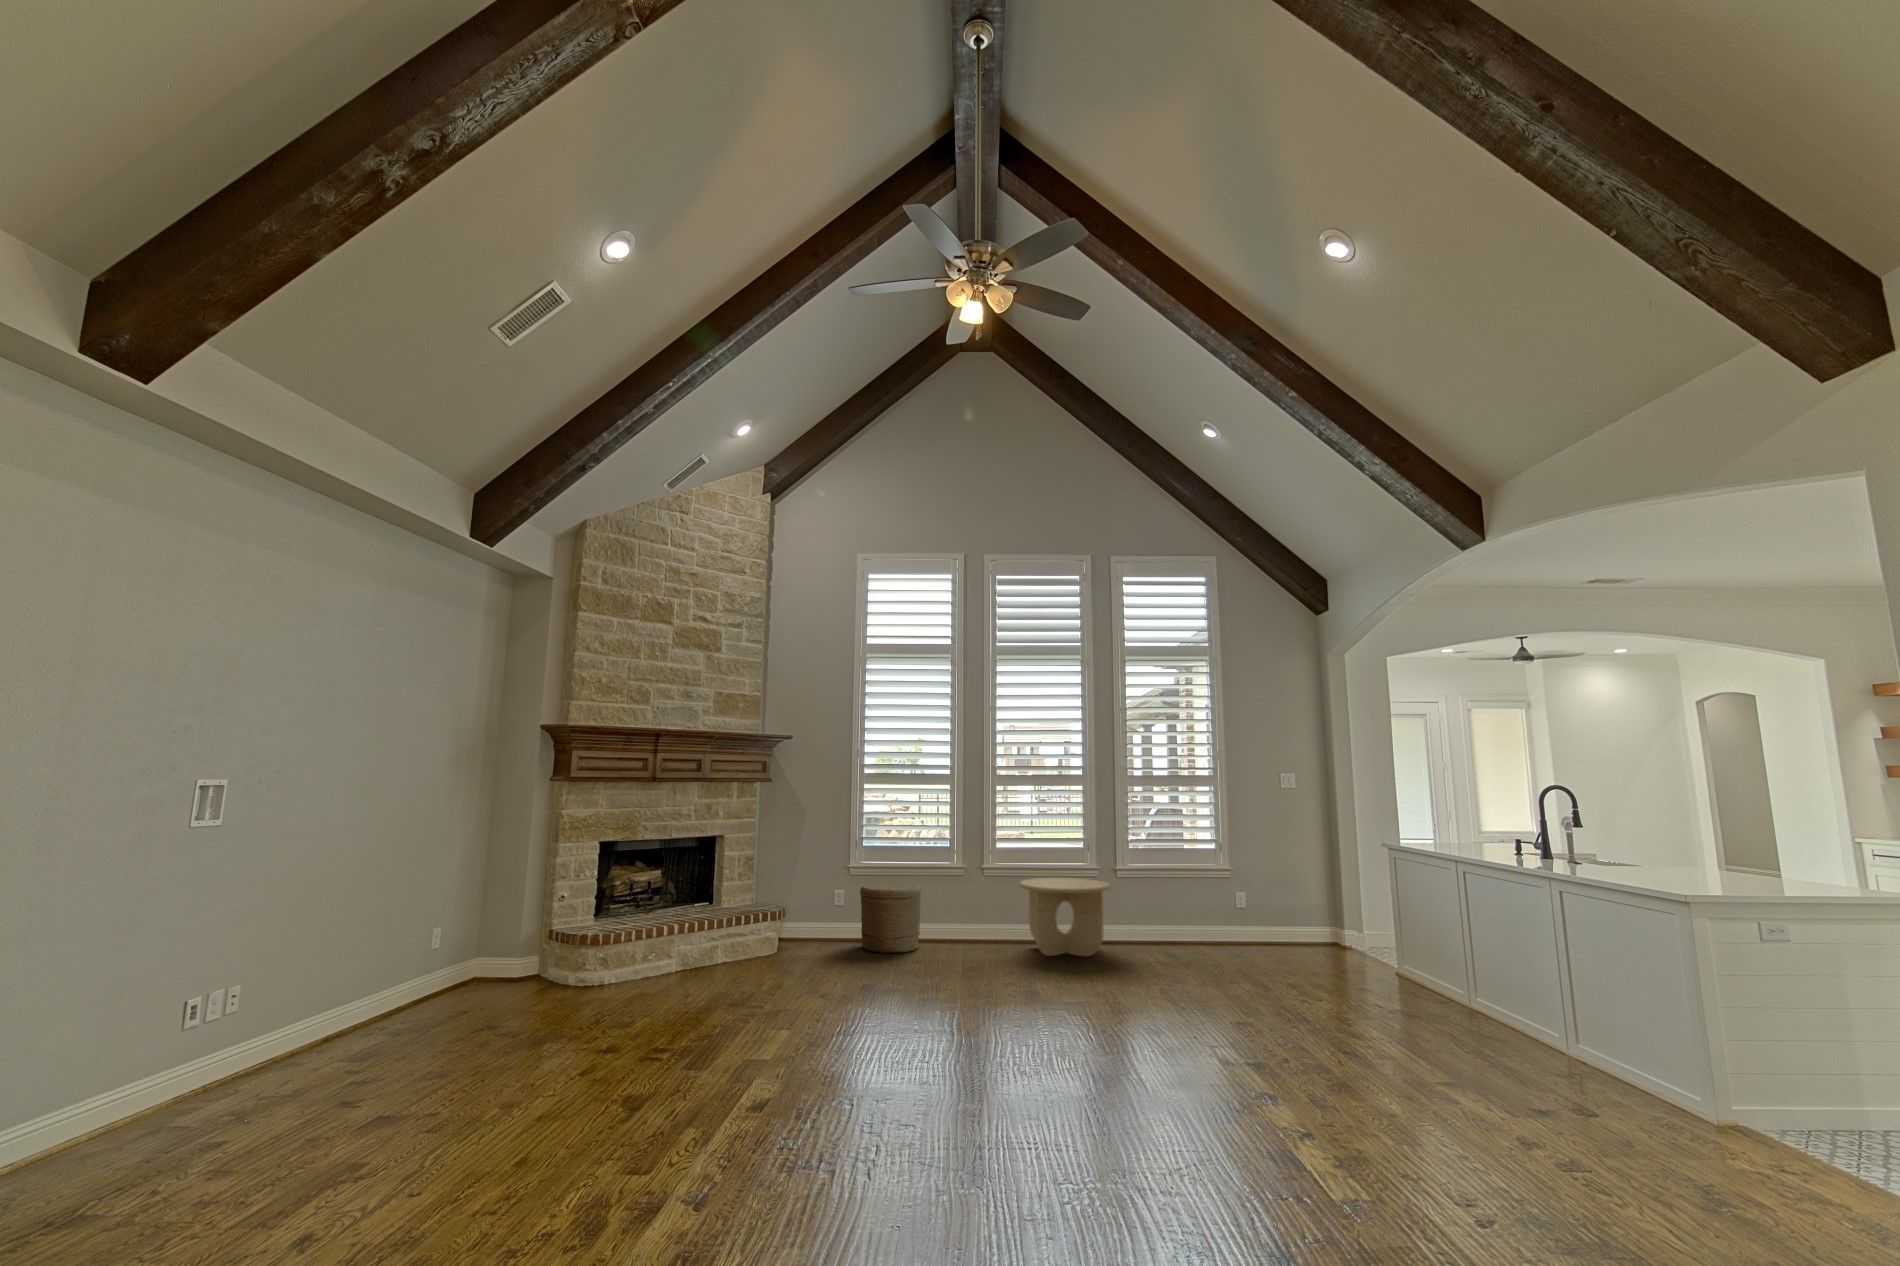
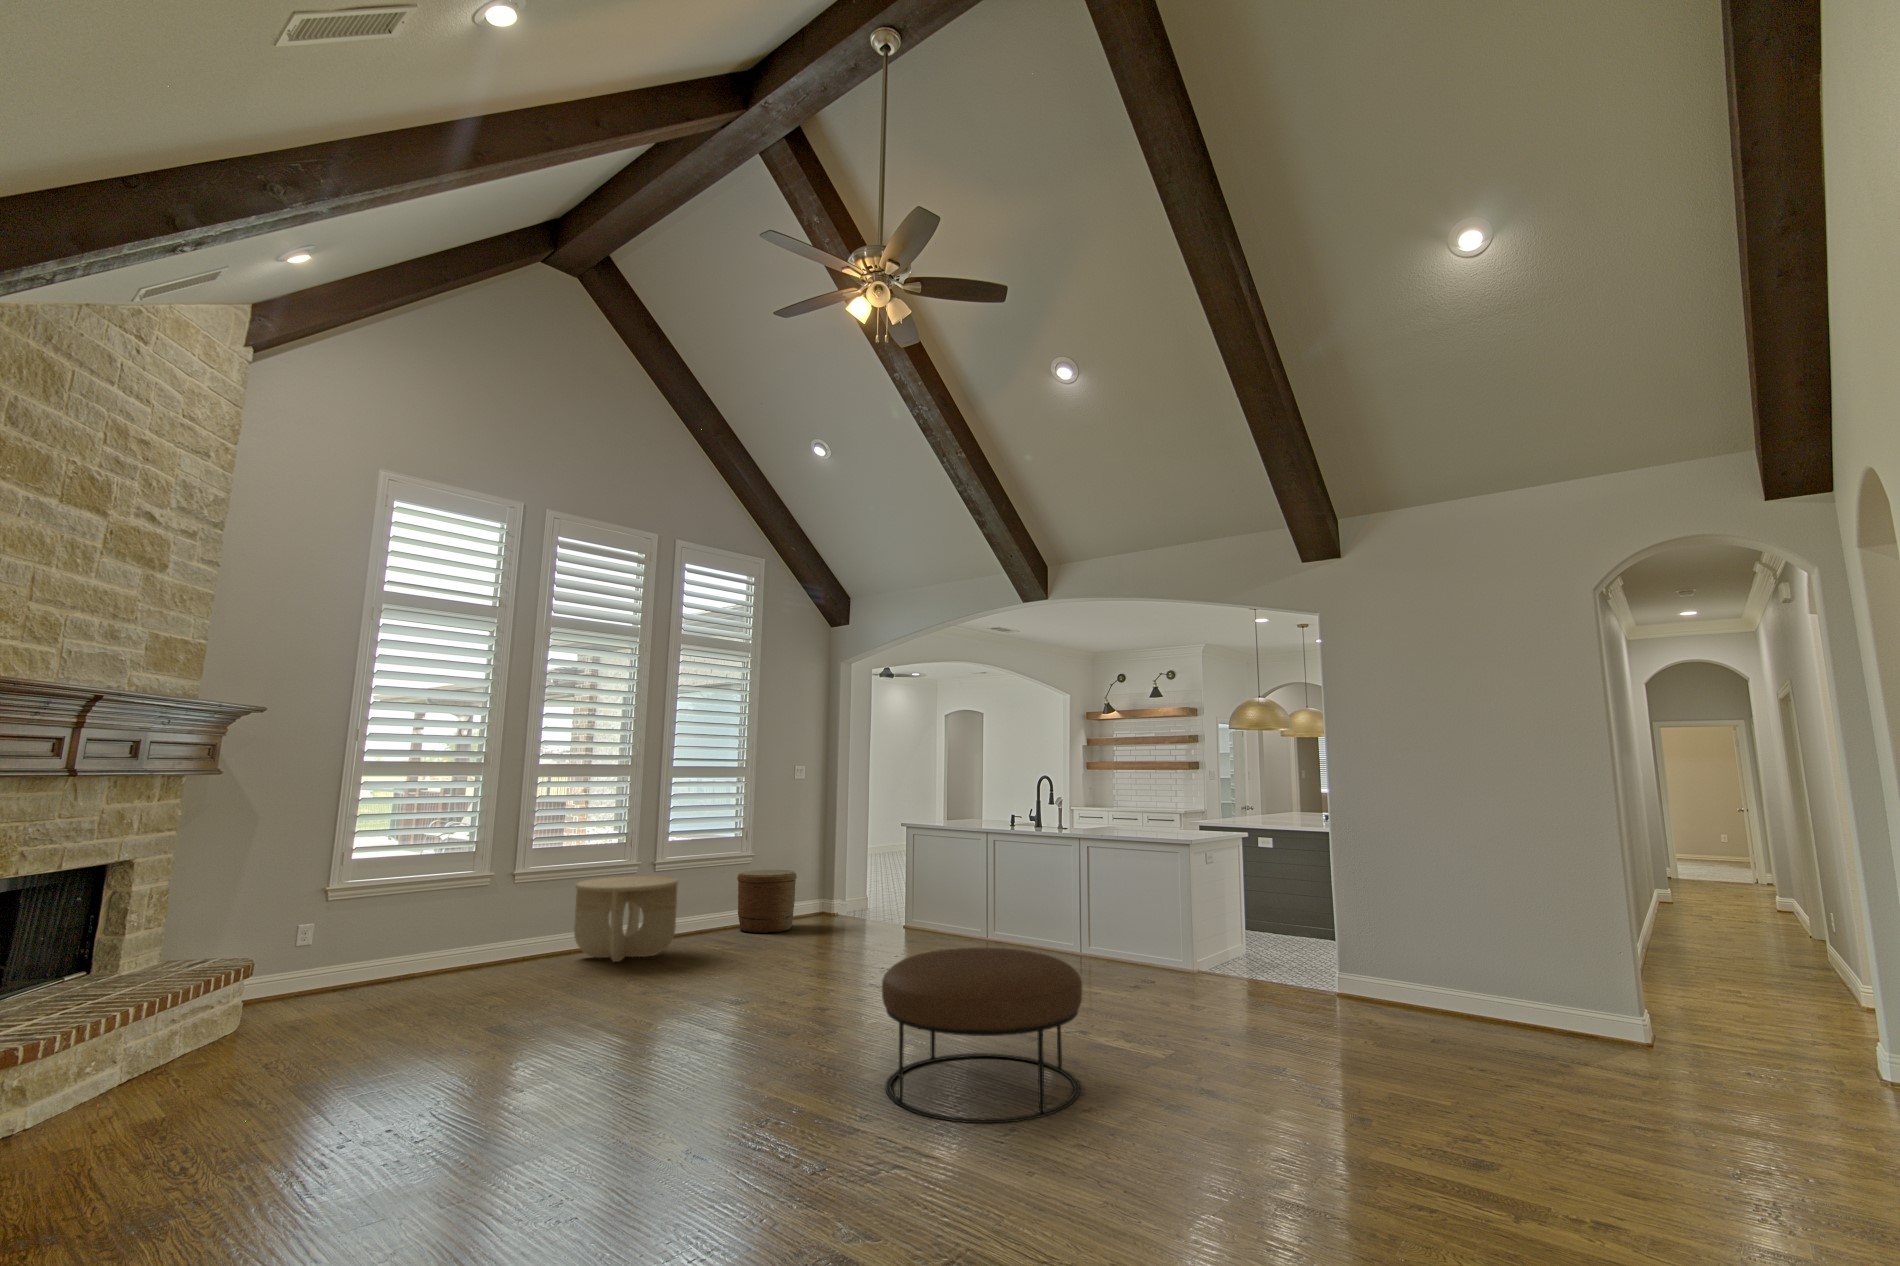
woven basket: present [860,883,921,953] -> present [737,870,797,933]
ottoman: none [928,991,1159,1211] -> present [882,948,1082,1123]

